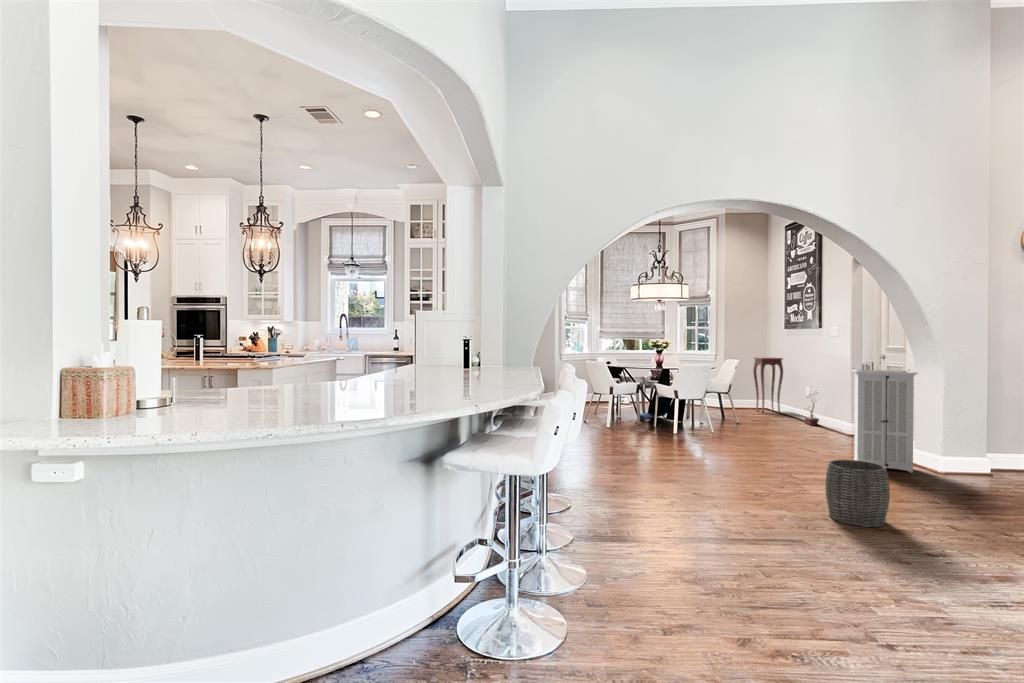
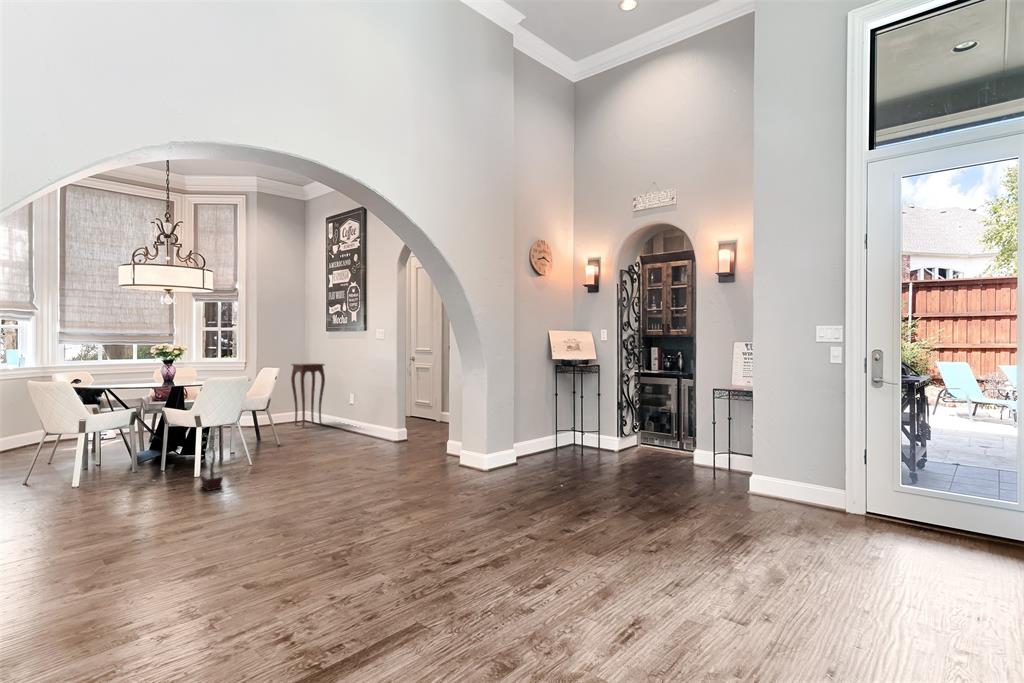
storage cabinet: present [852,369,918,473] -> none [421,374,484,488]
potted plant: present [804,388,819,425] -> present [200,426,224,490]
woven basket: present [826,460,890,527] -> none [441,497,512,590]

